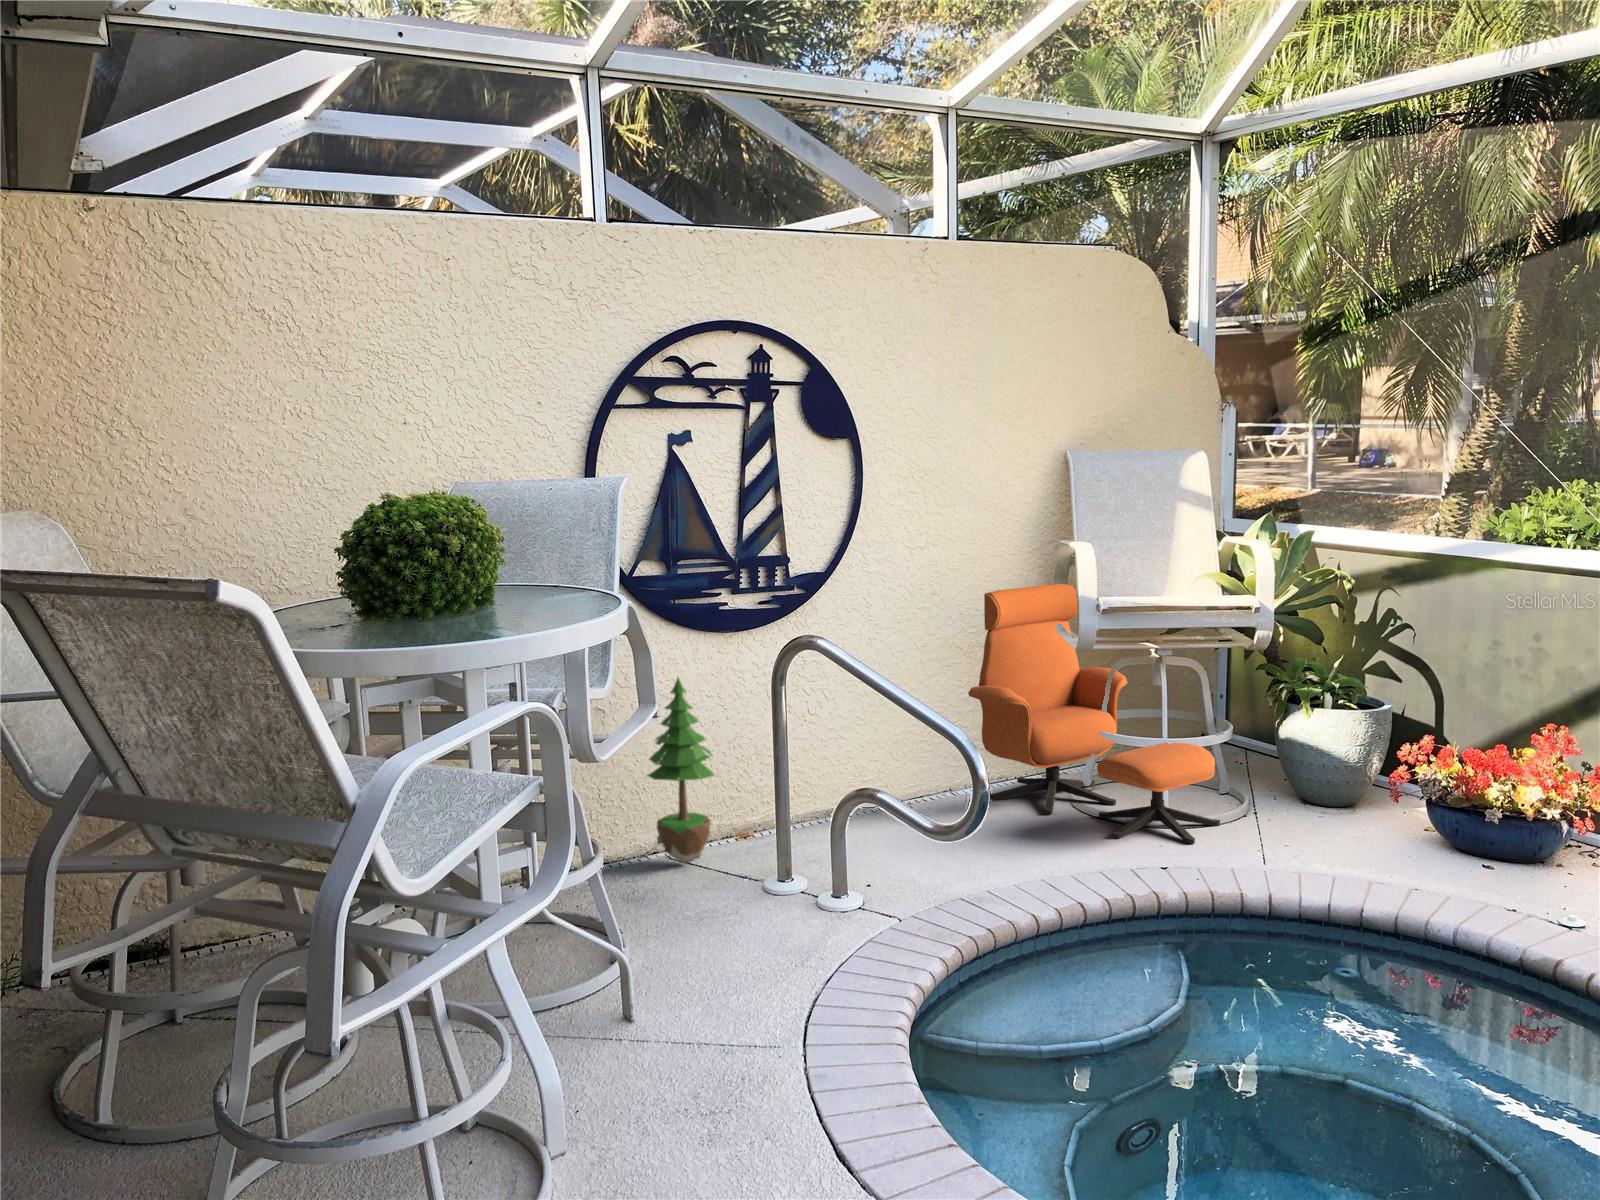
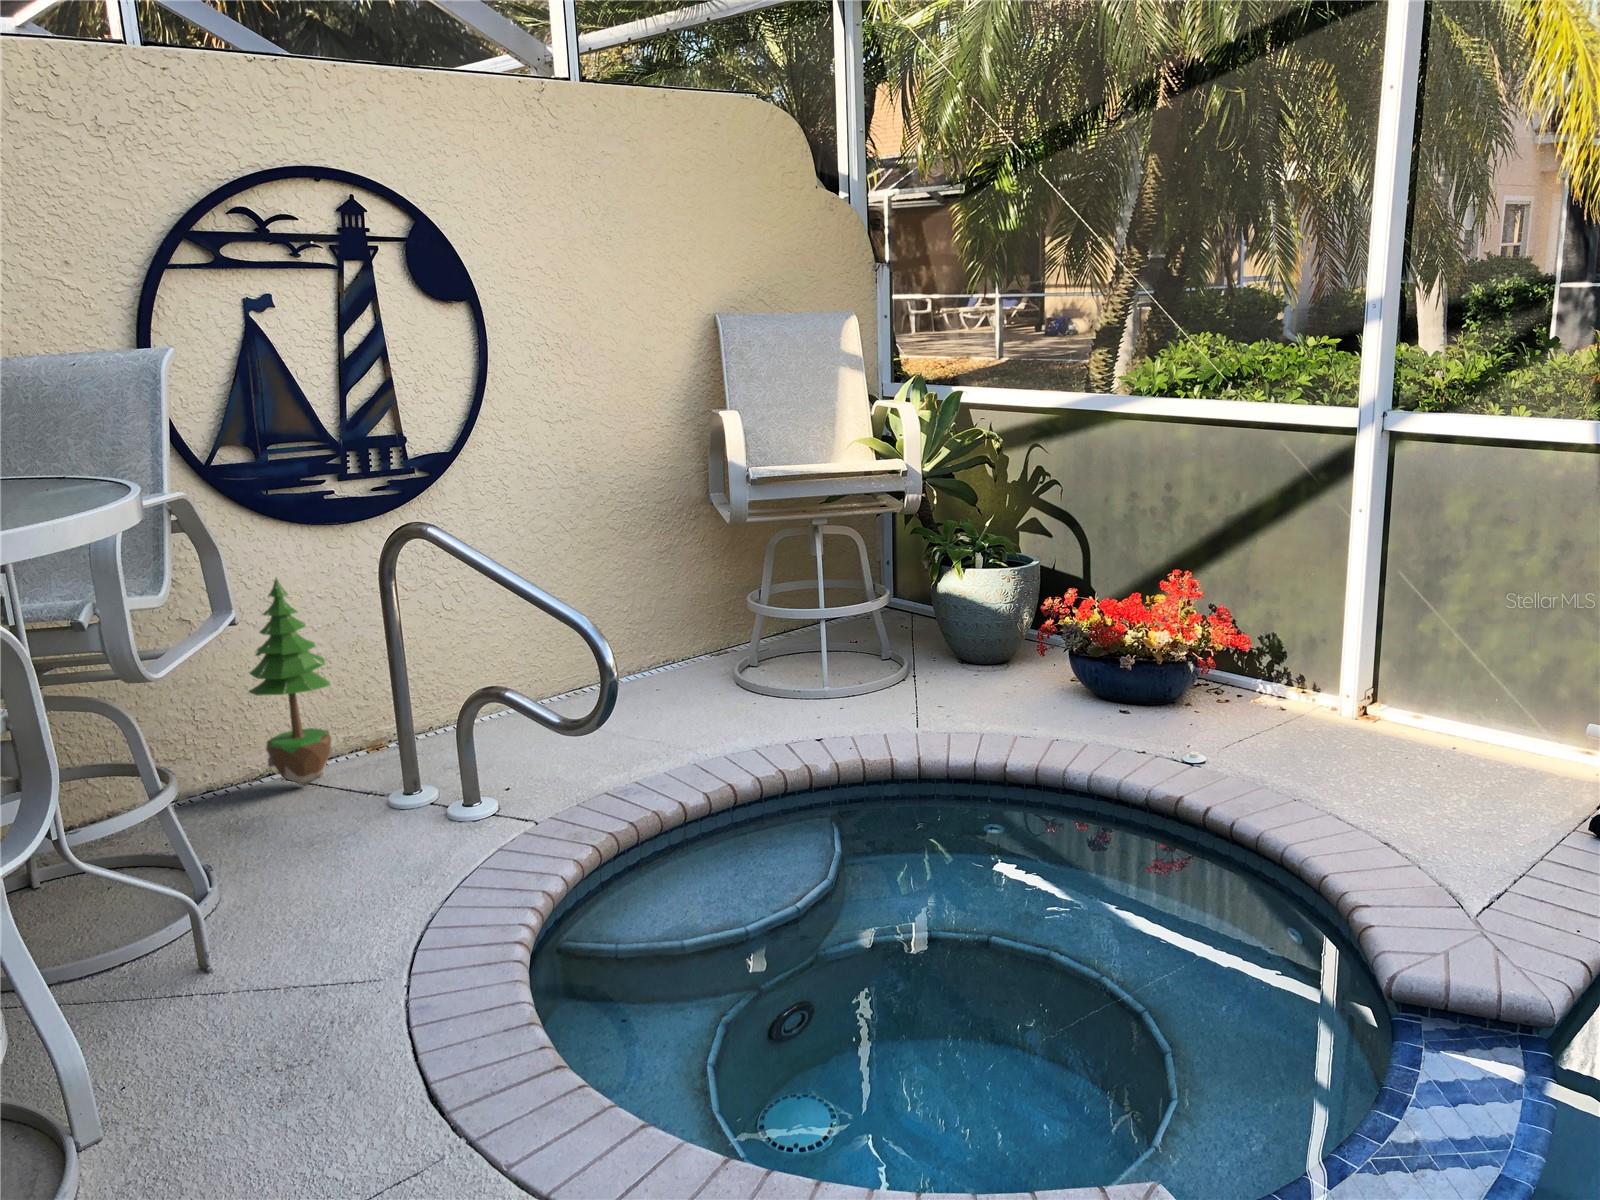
lounge chair: present [968,584,1220,844] -> none [622,456,881,715]

